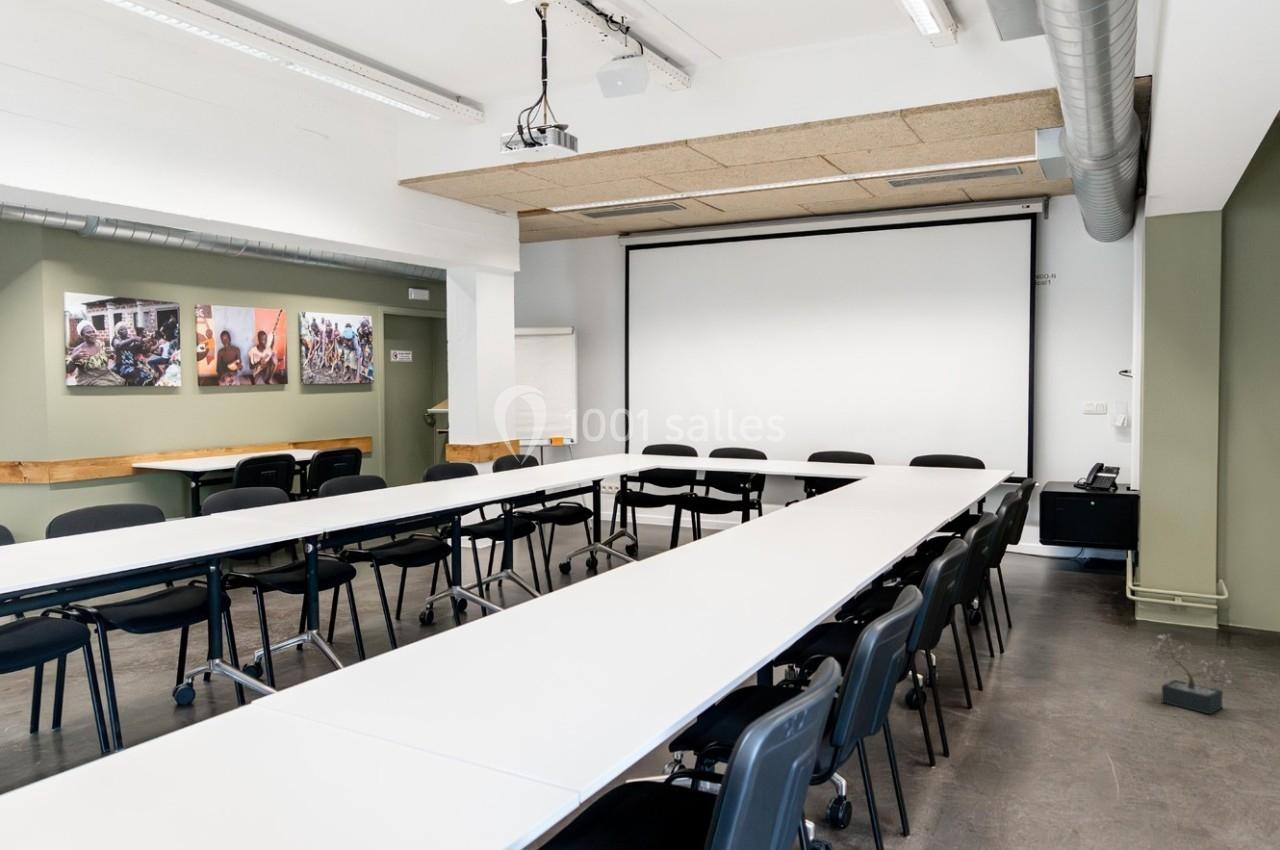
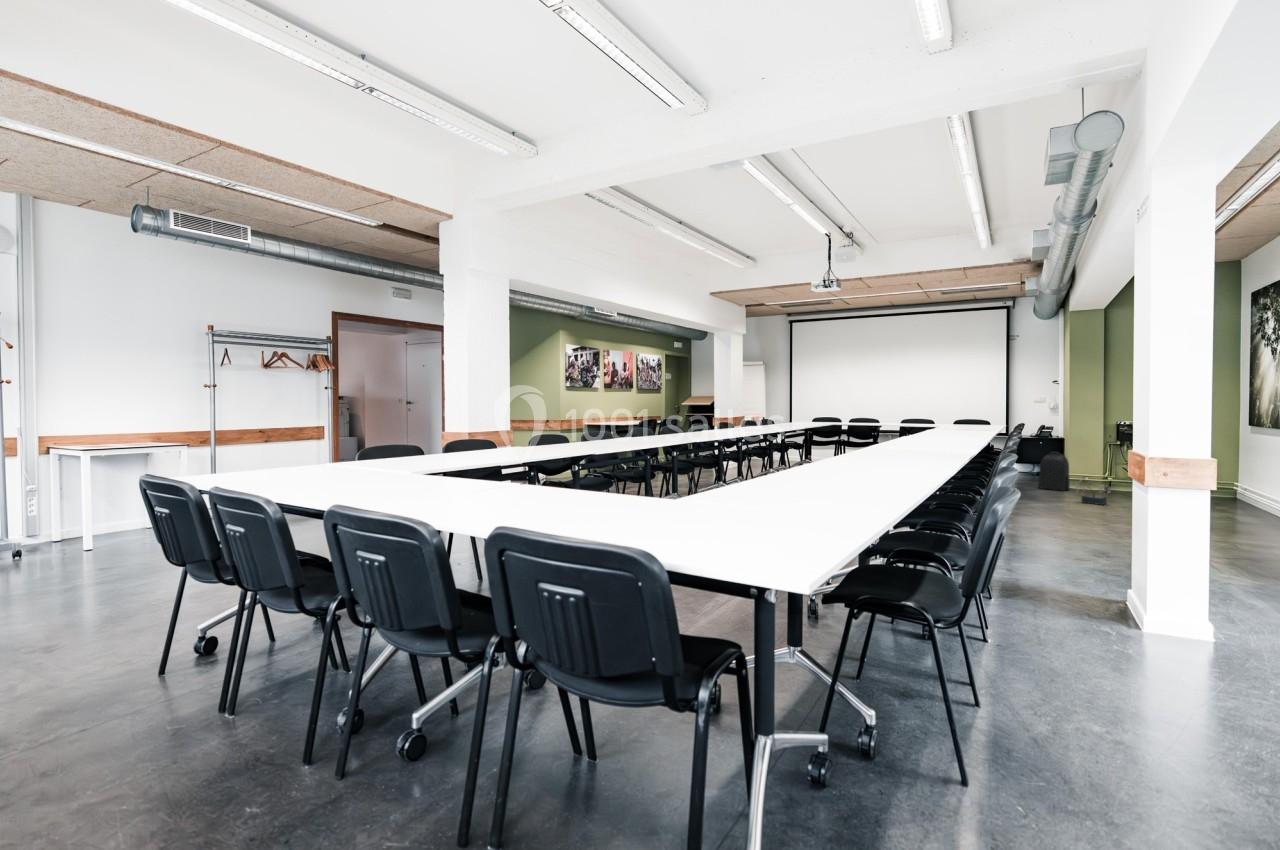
backpack: none [1073,545,1142,639] -> present [1038,452,1070,491]

